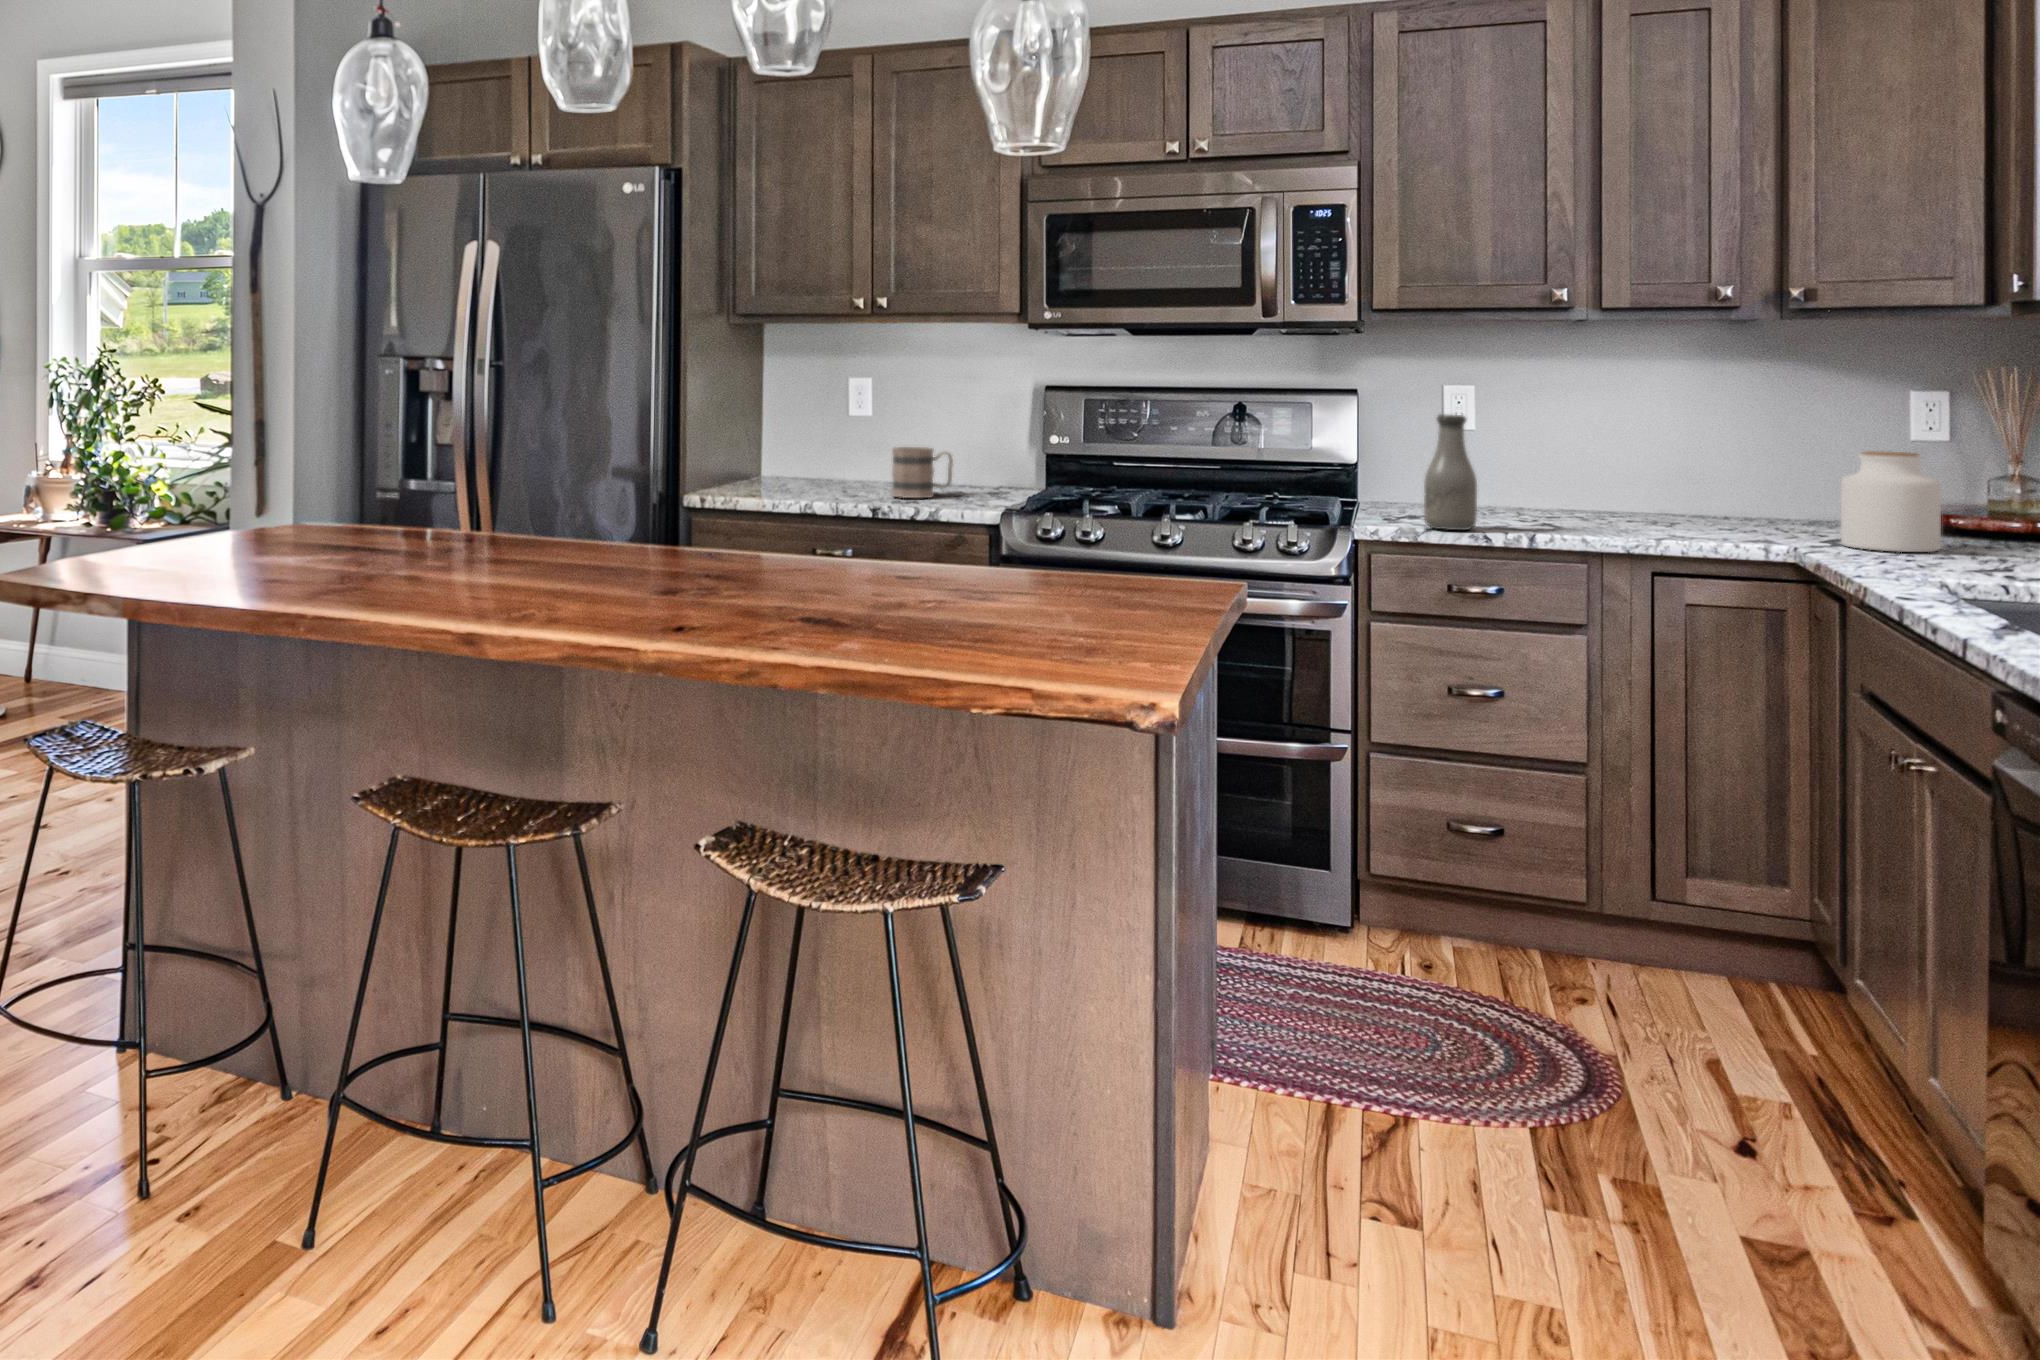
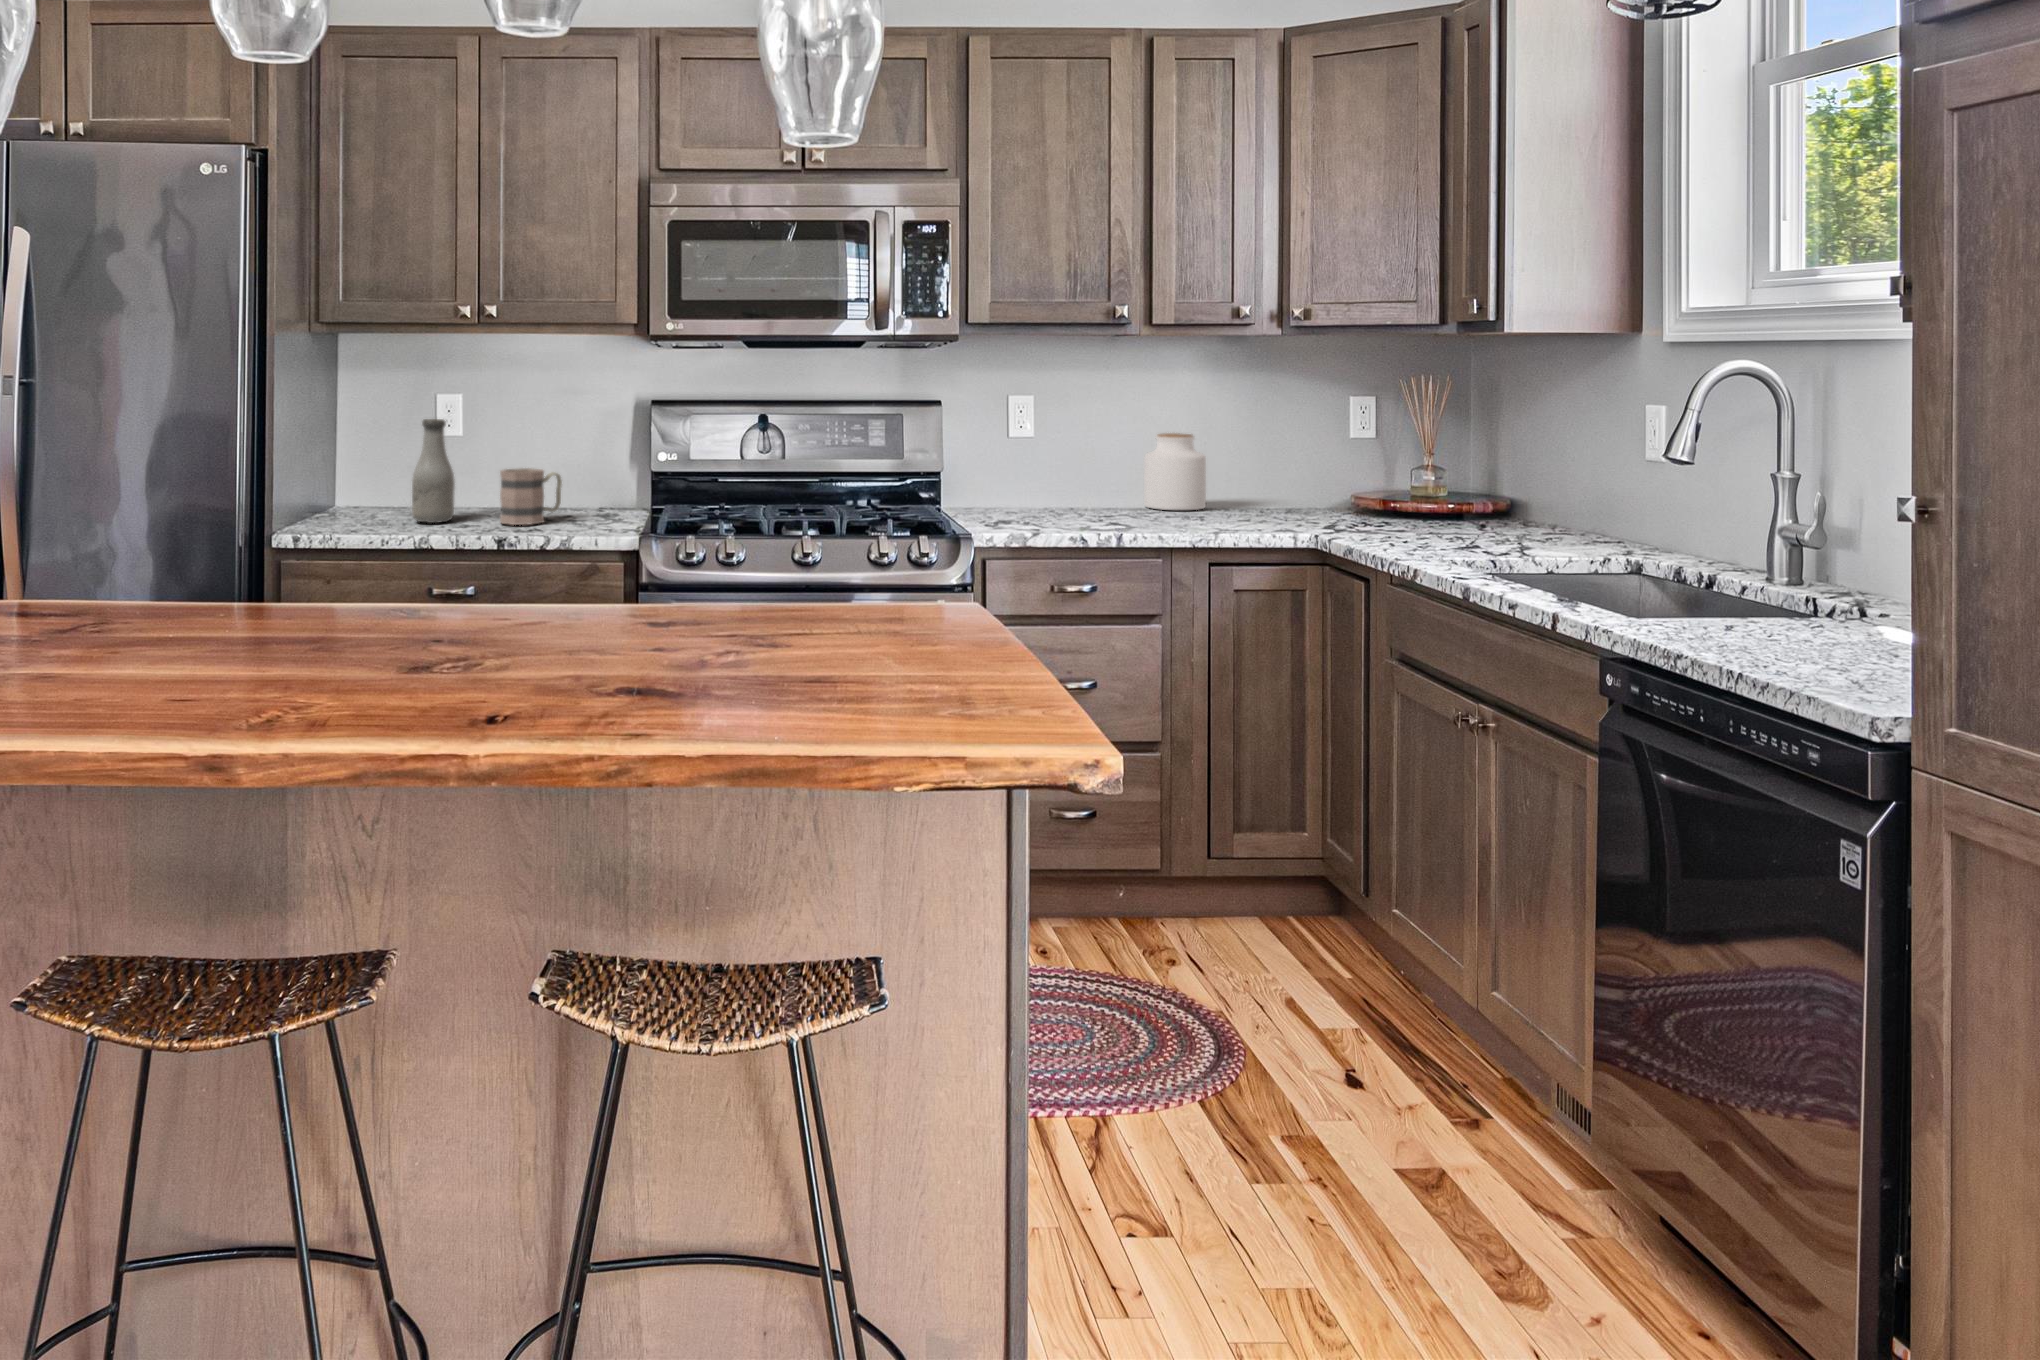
bottle: present [1424,415,1477,530] -> present [412,419,455,523]
jar: present [1841,451,1941,552] -> present [1144,433,1206,510]

